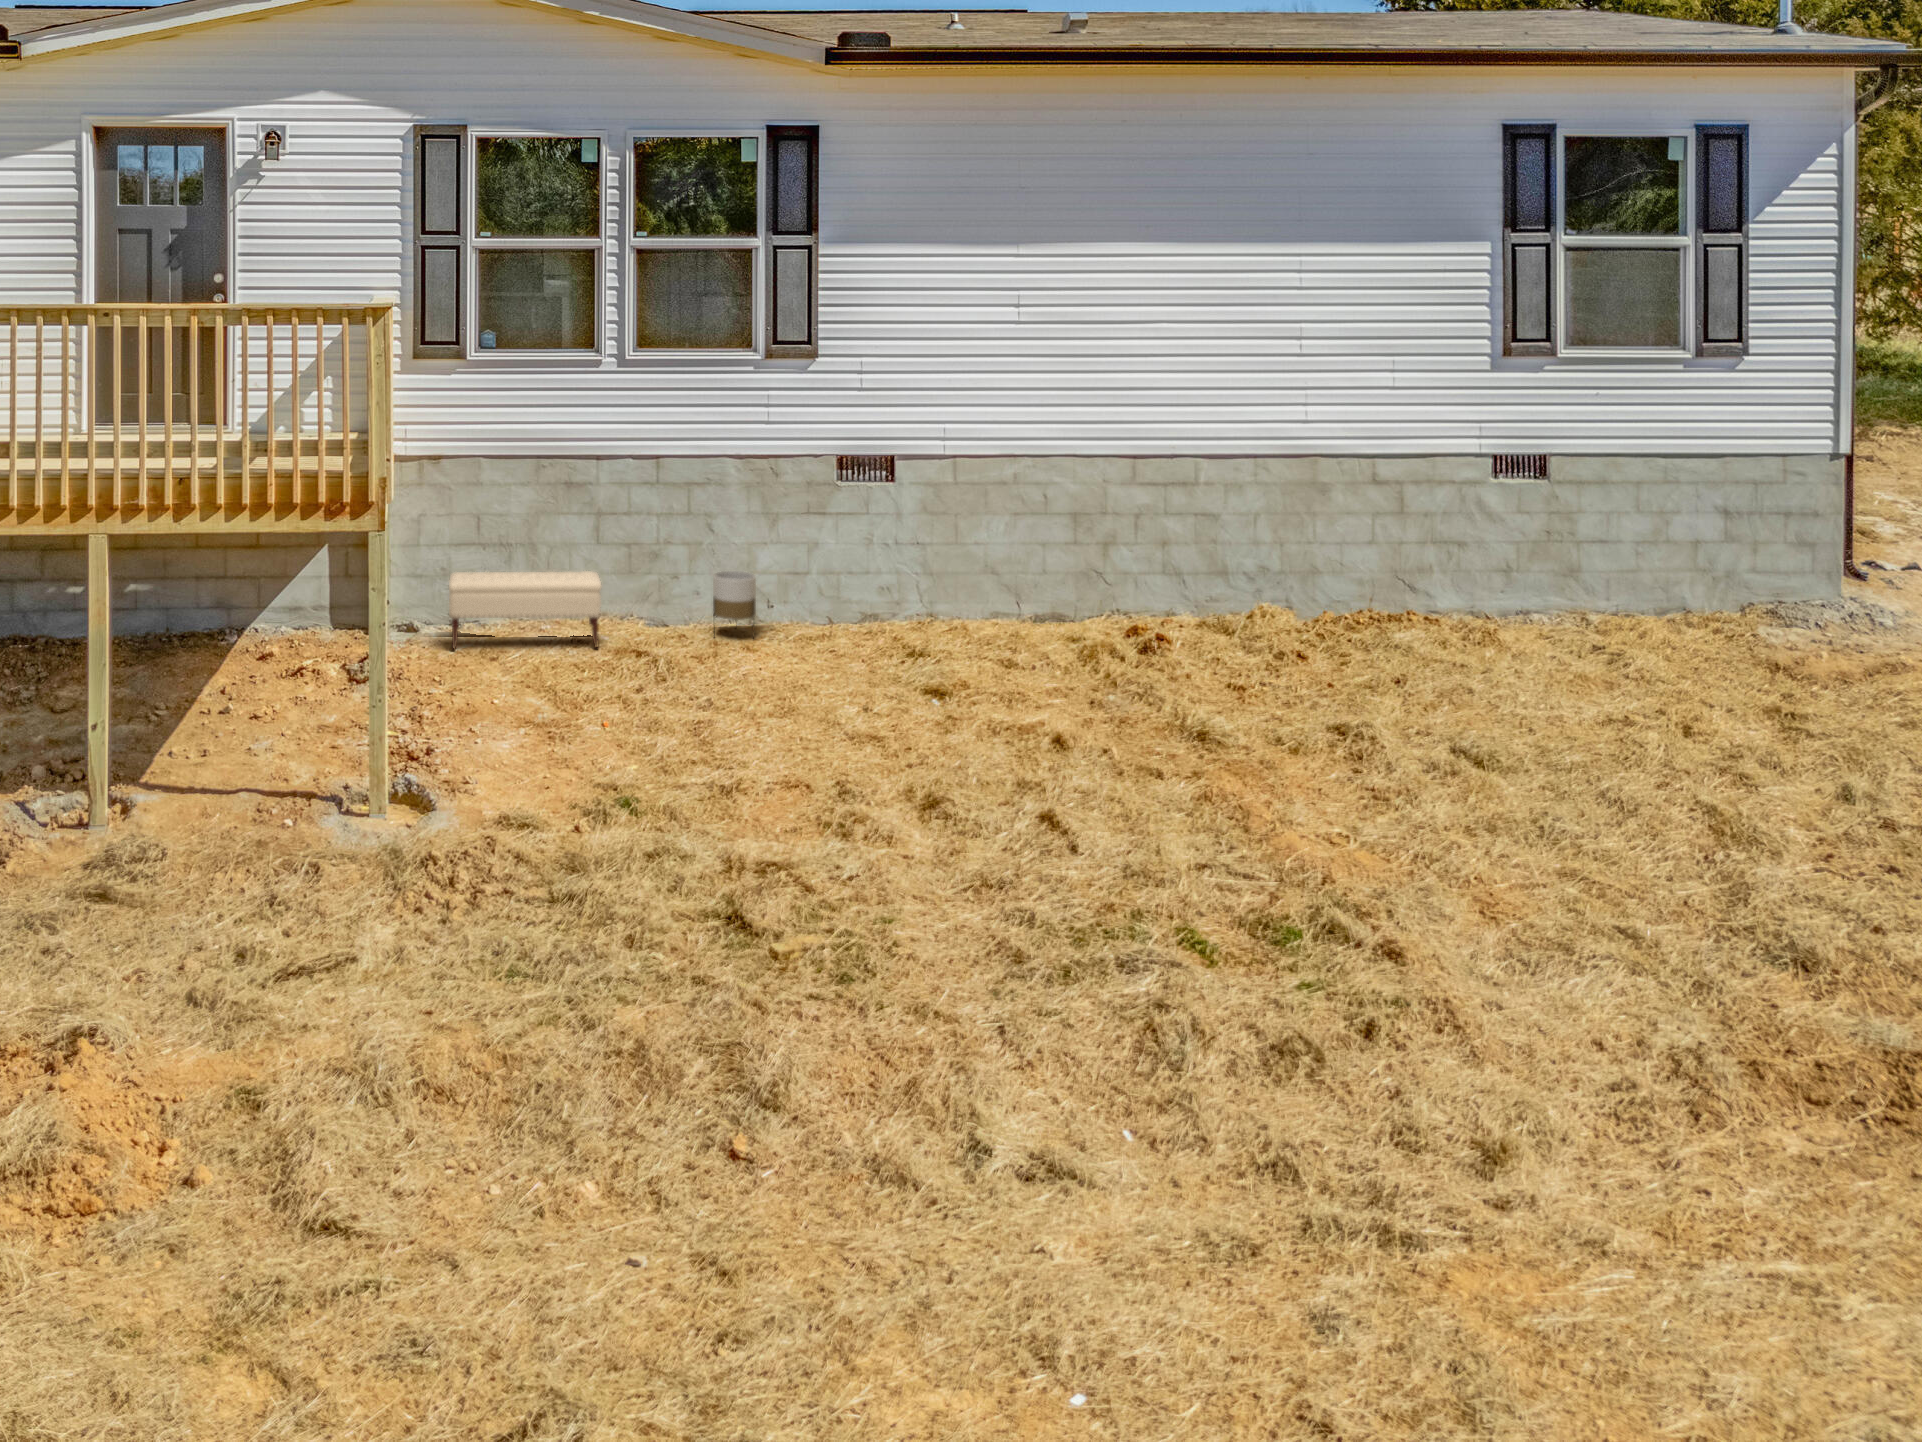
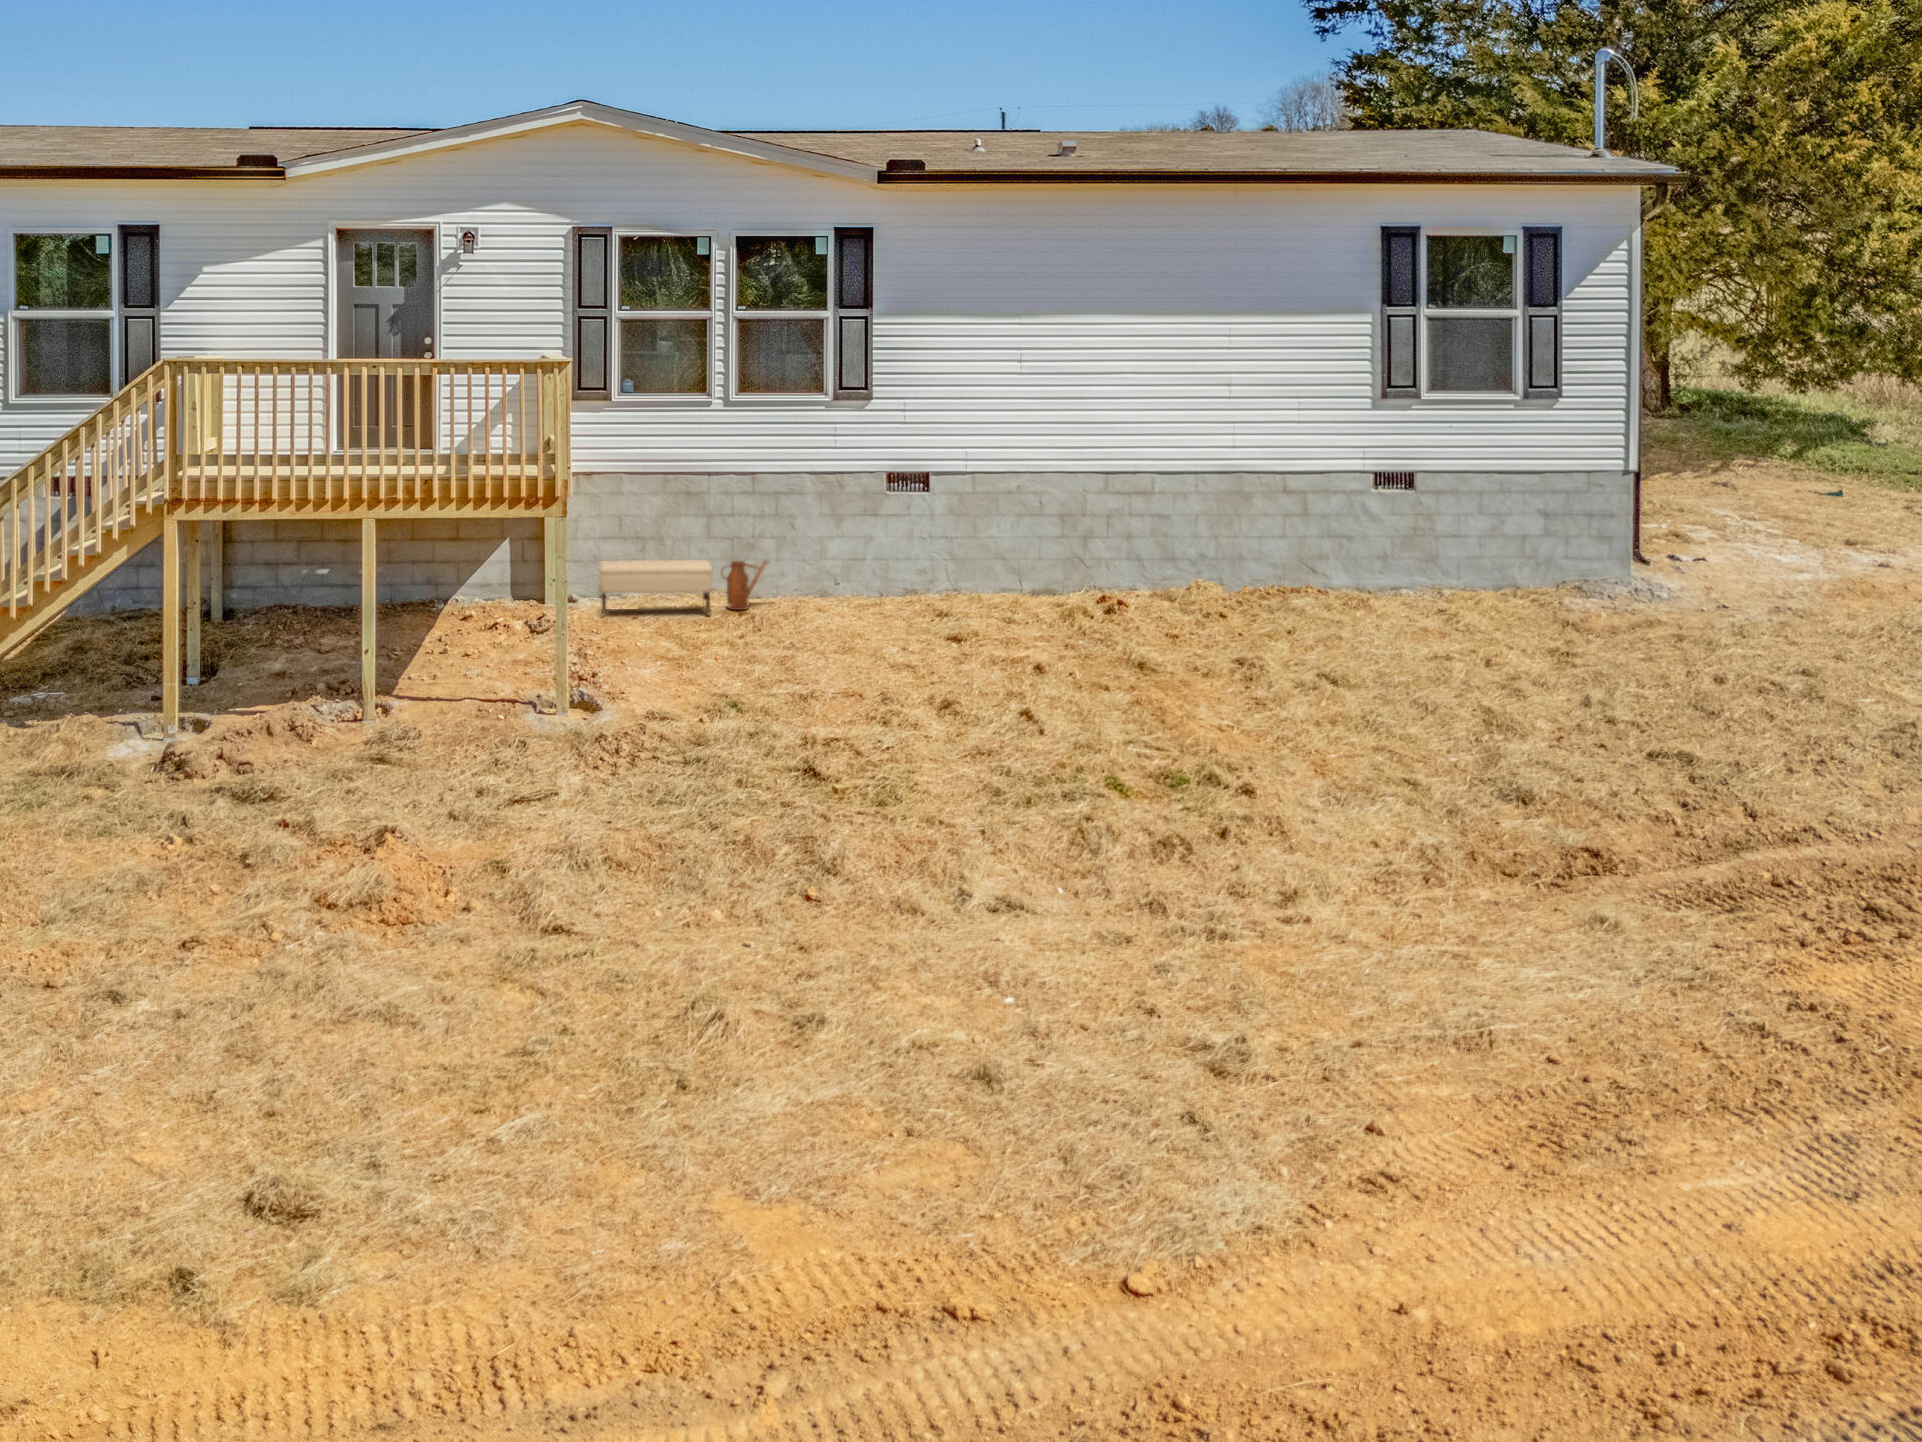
planter: present [713,571,756,635] -> none [795,560,827,610]
watering can: none [613,572,675,640] -> present [722,561,766,610]

